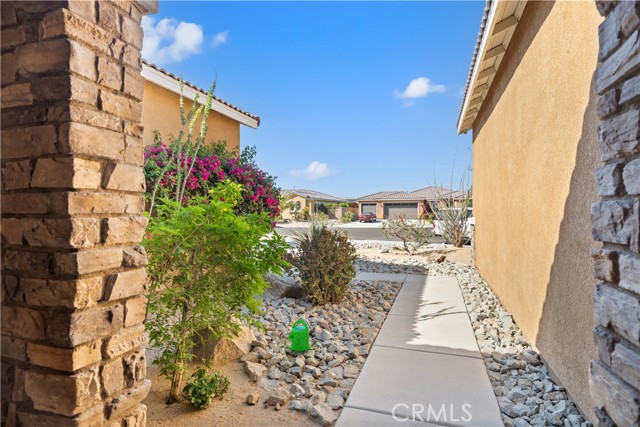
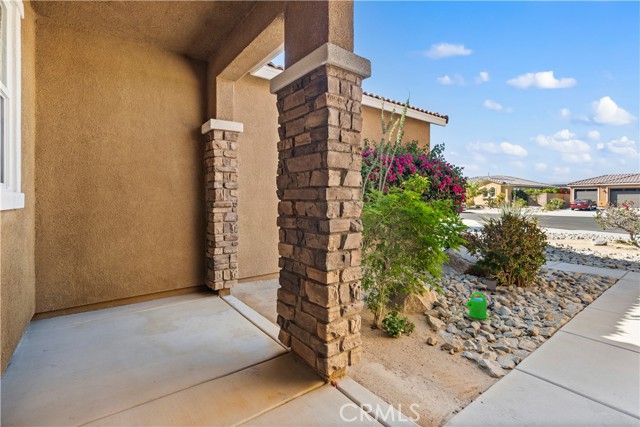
potted plant: none [289,269,328,311] -> present [472,252,512,290]

